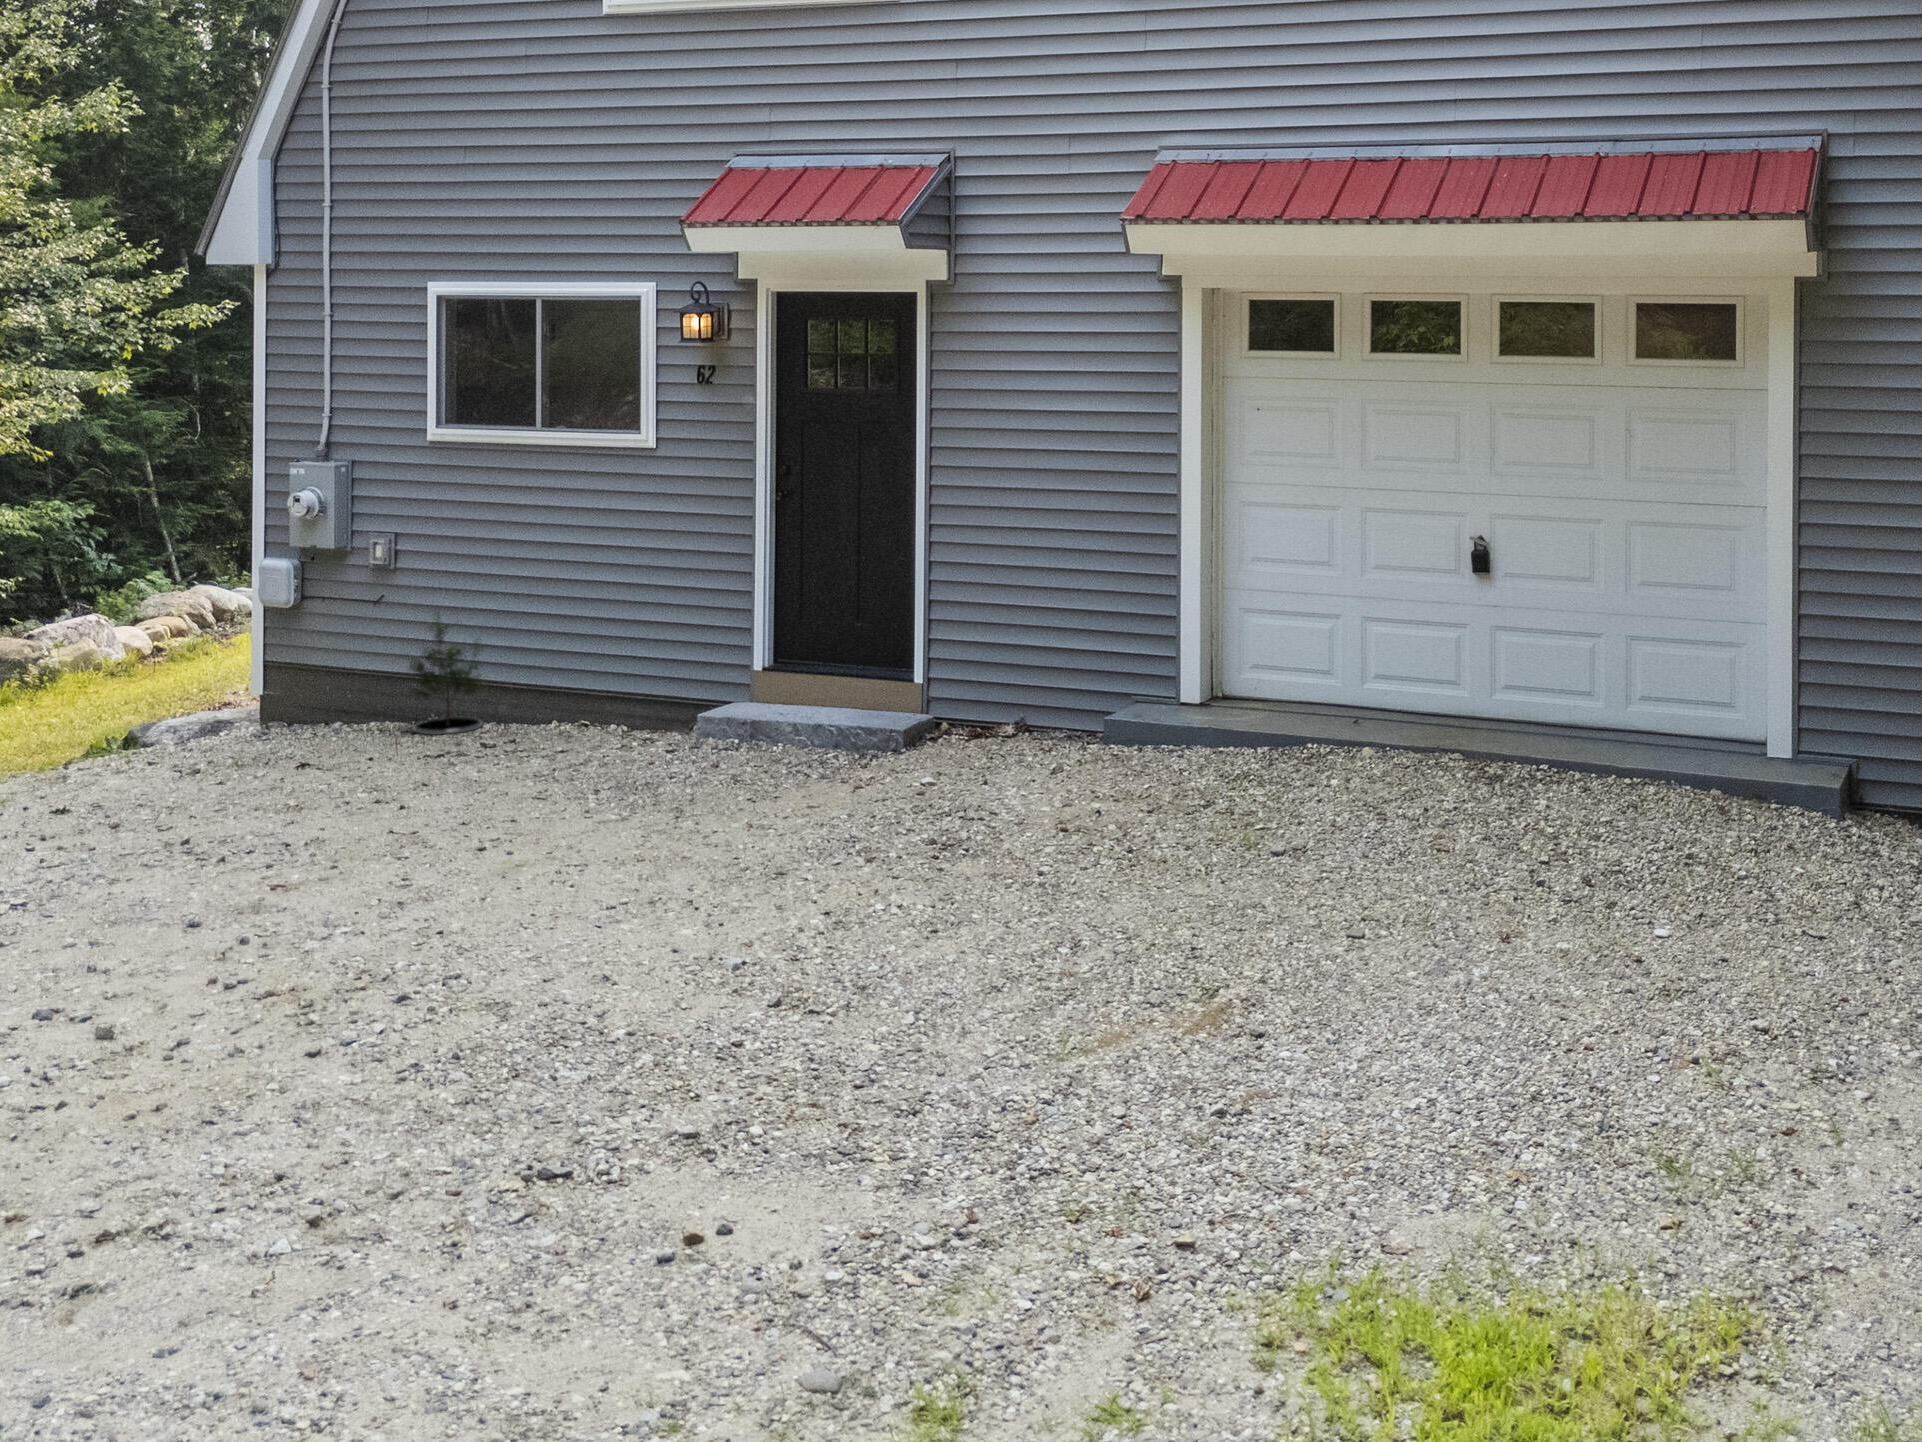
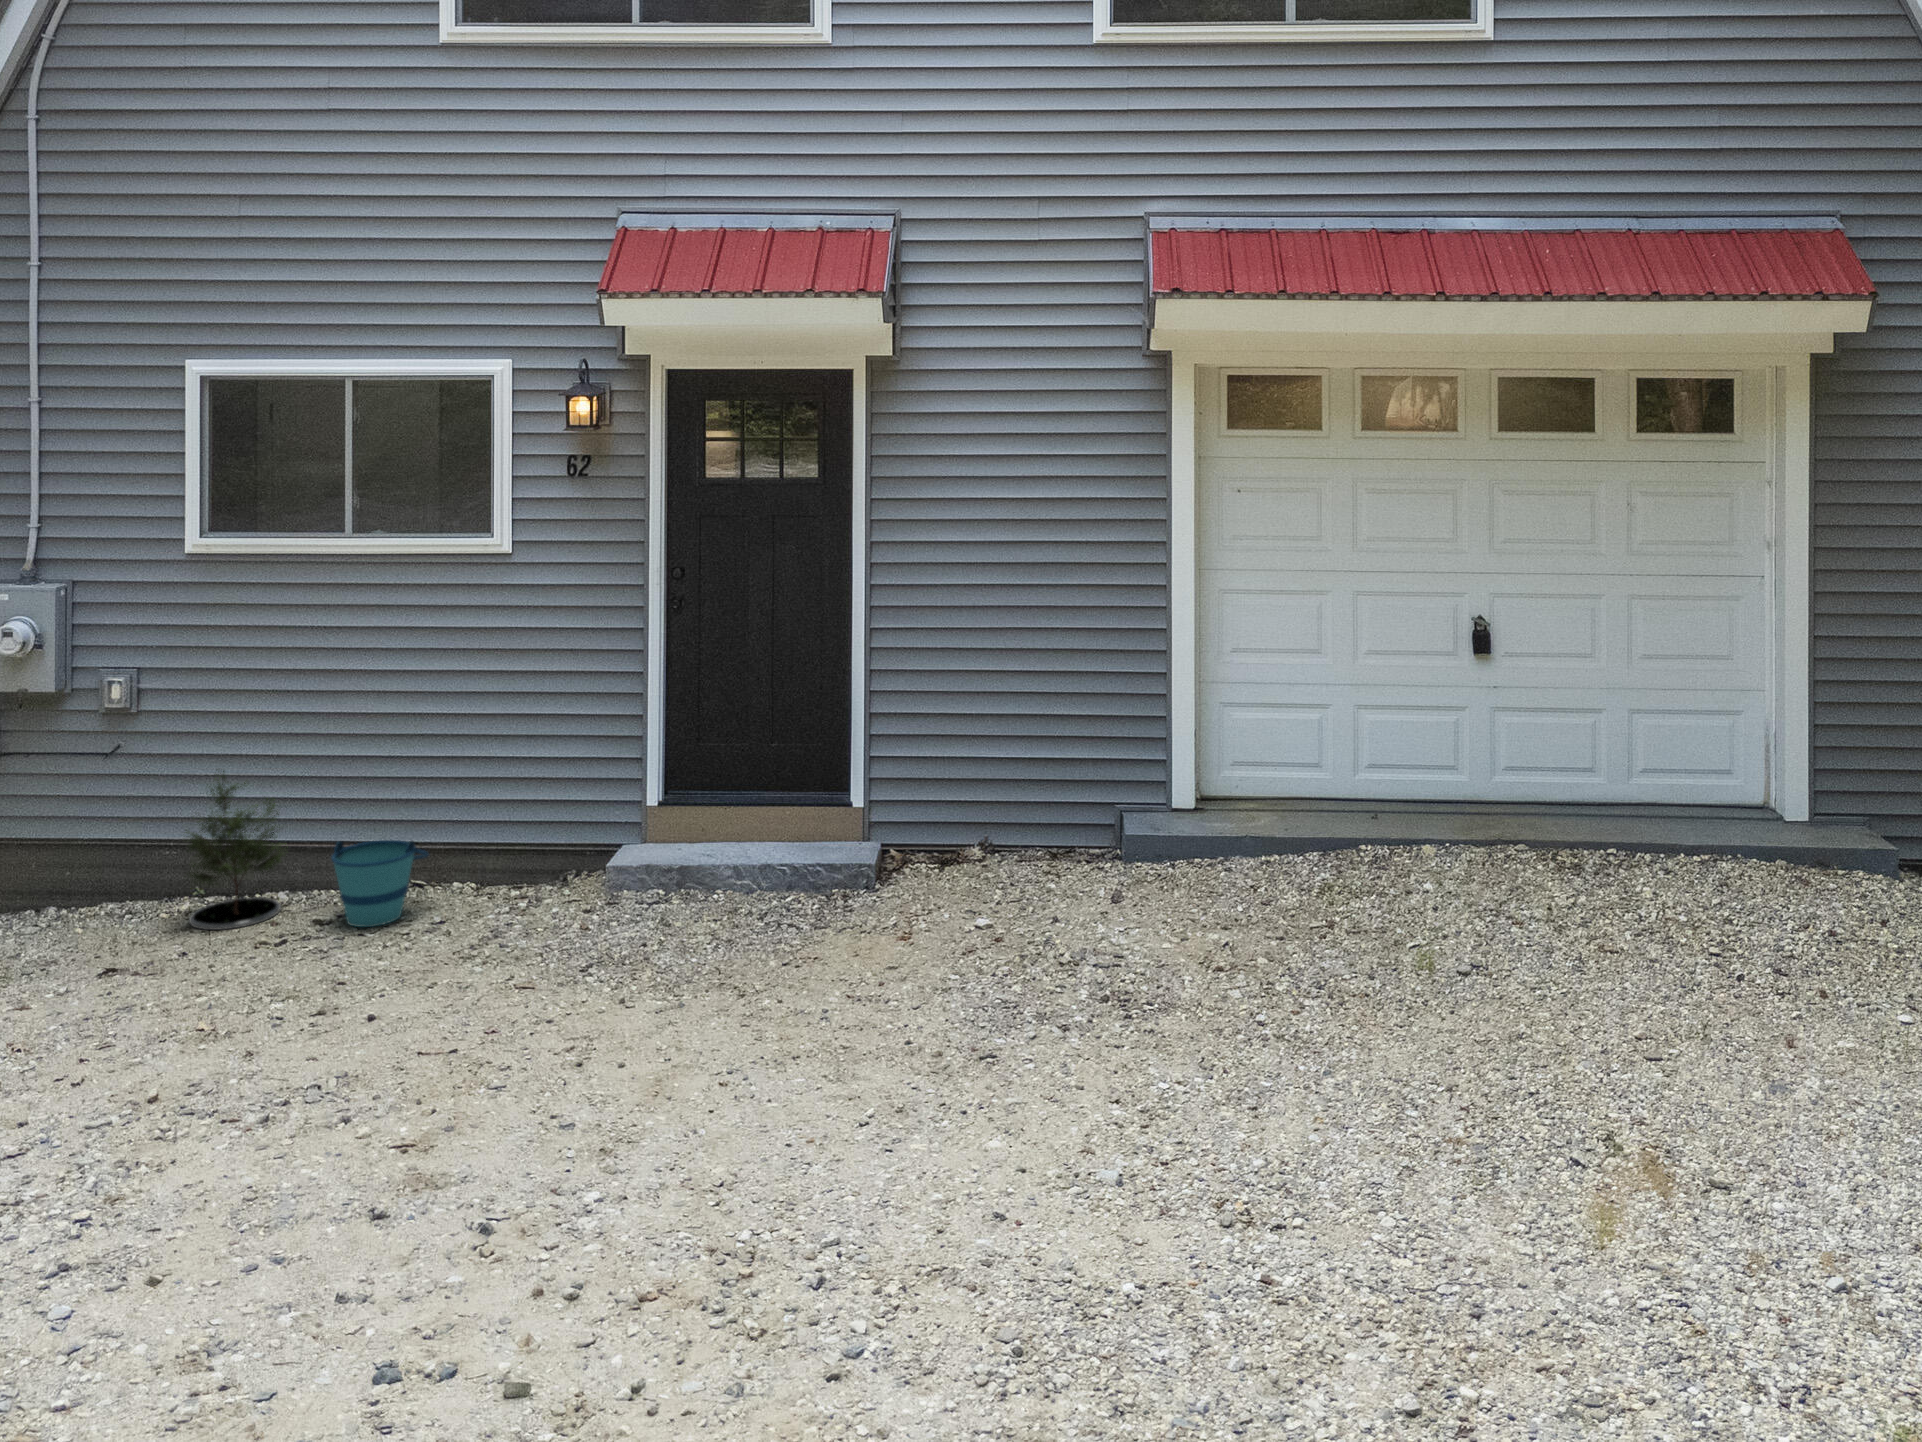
bucket: none [505,674,585,742] -> present [331,840,428,927]

